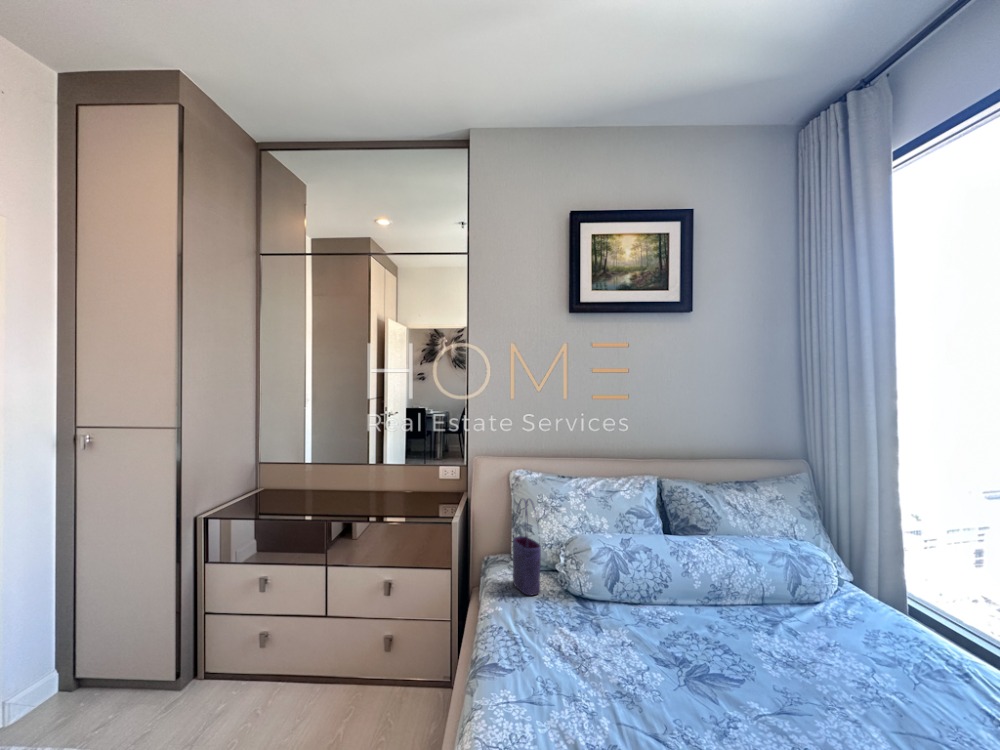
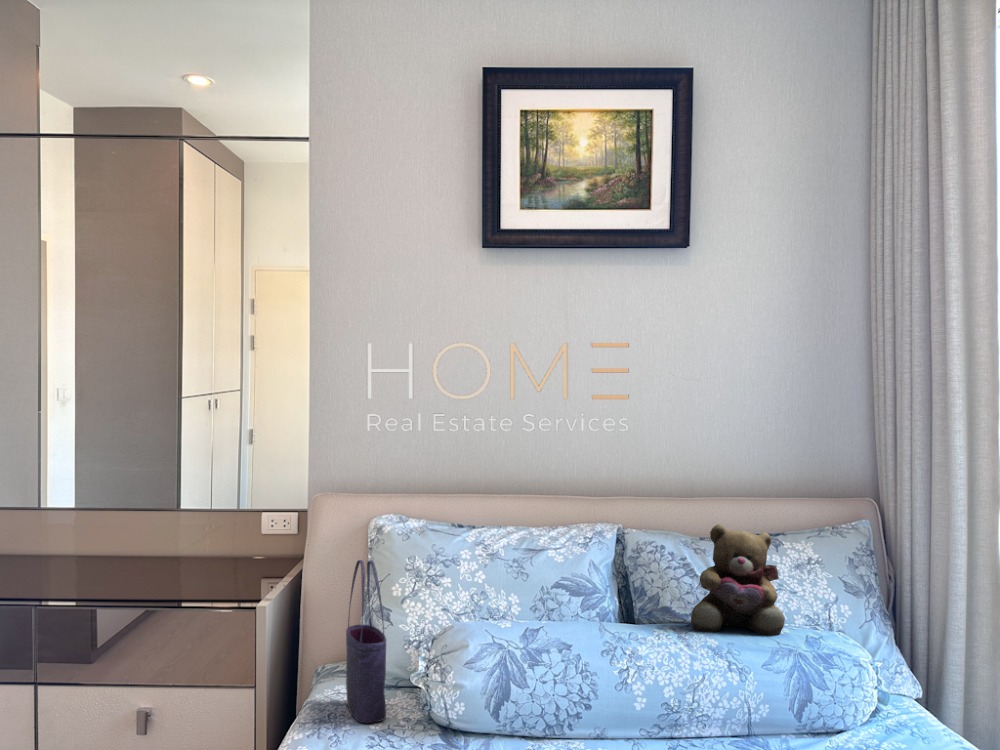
teddy bear: none [716,477,773,542] -> present [691,524,785,635]

